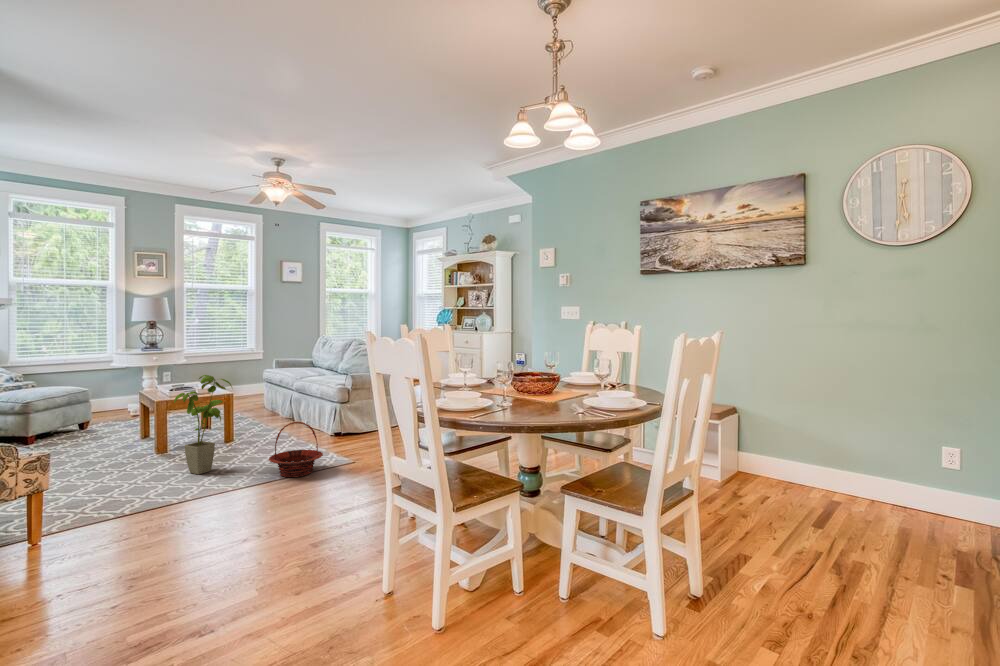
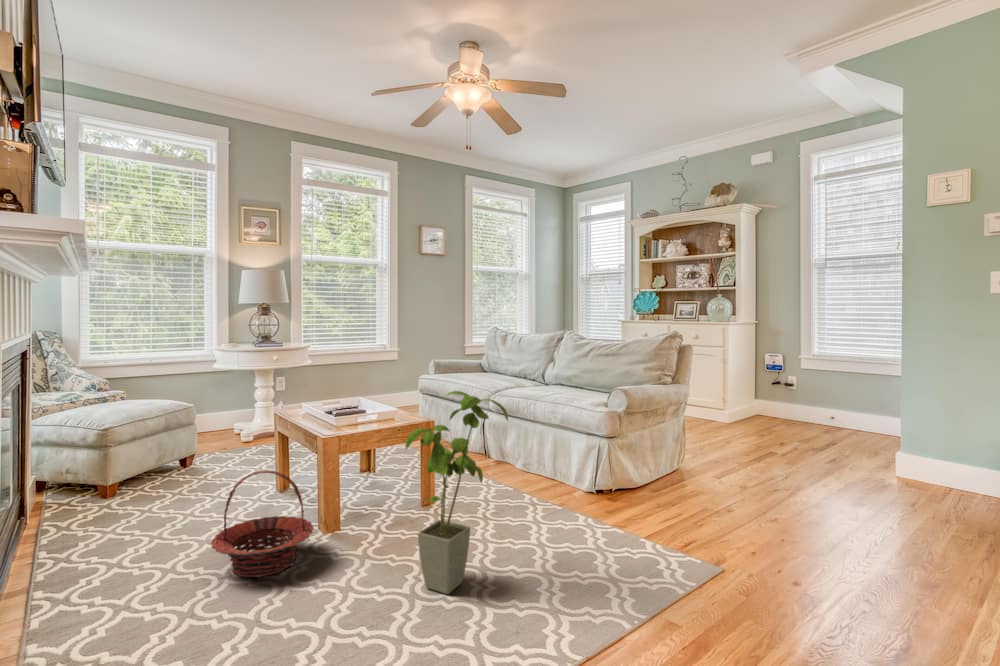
basket: present [269,422,323,477] -> present [211,471,314,577]

